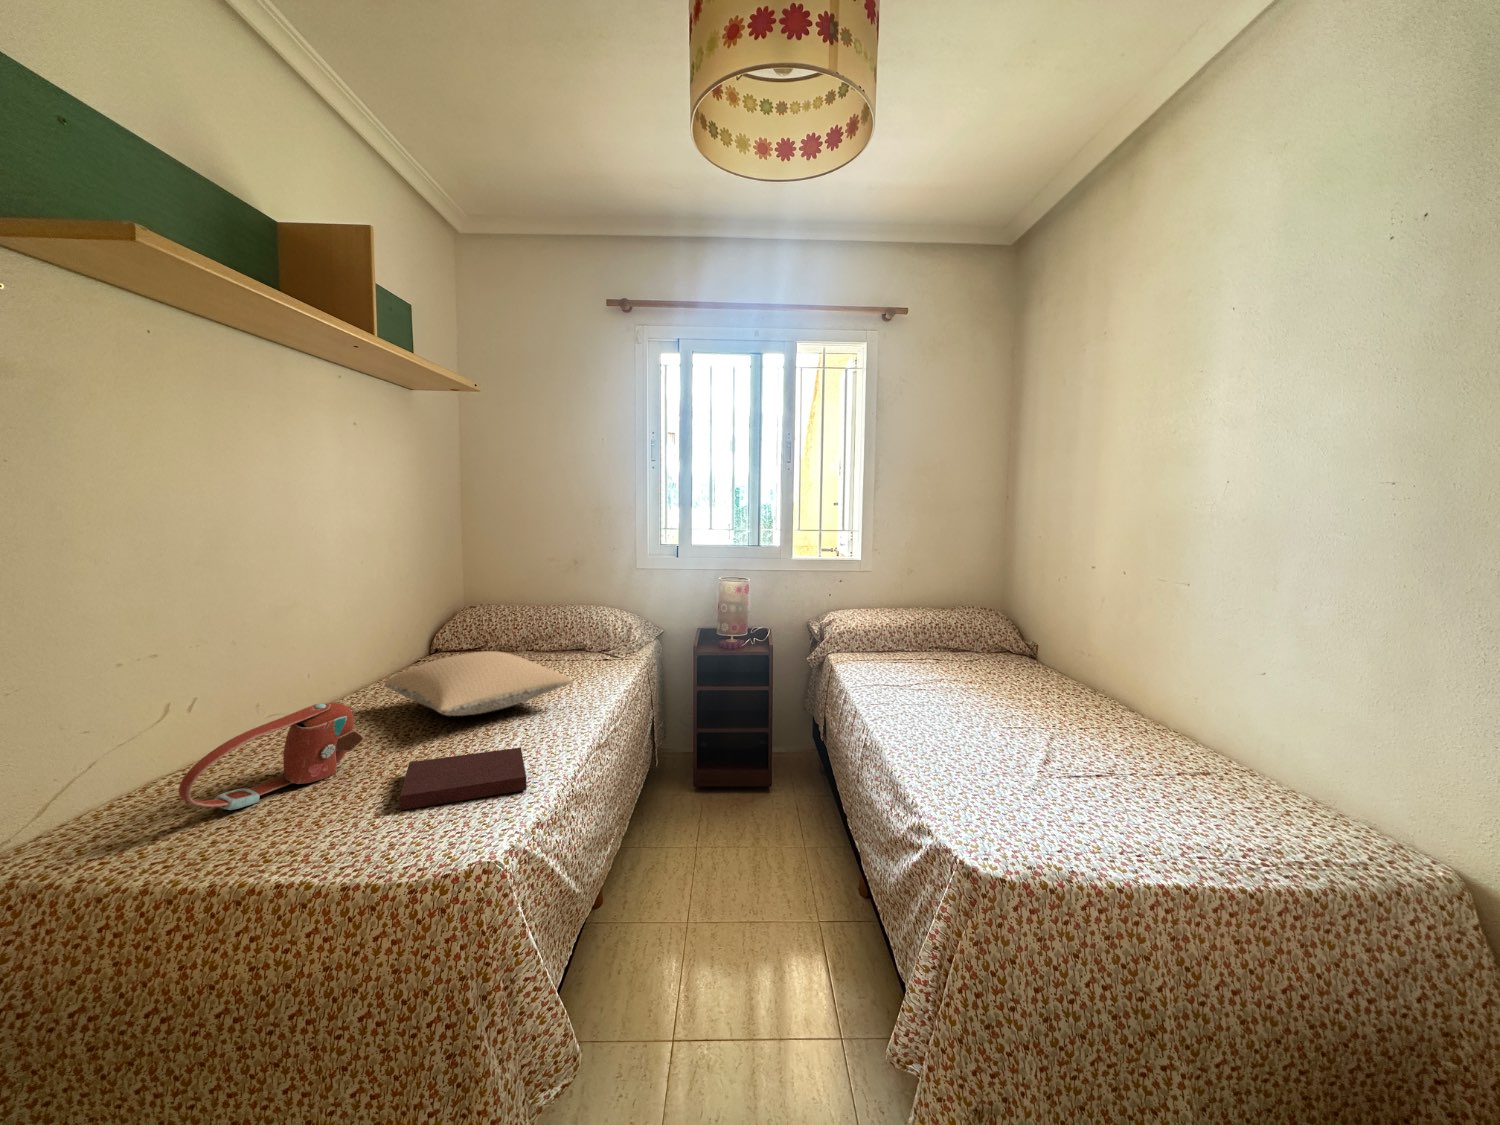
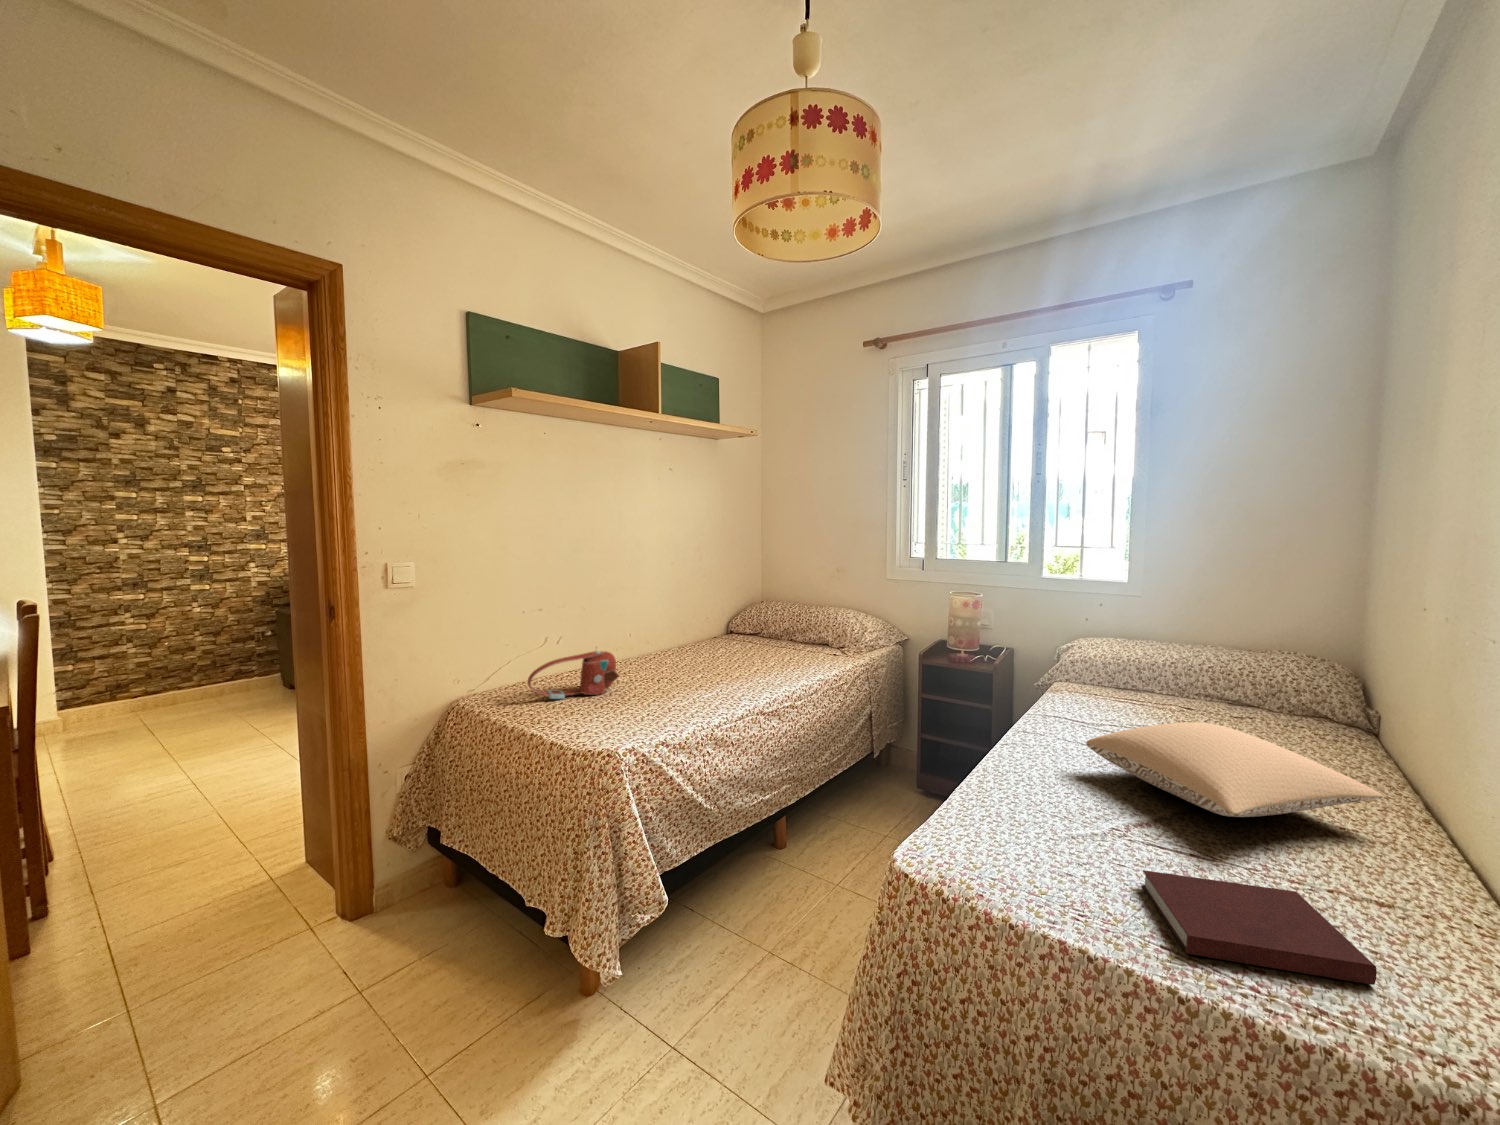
pillow: present [385,651,572,716] -> present [1086,722,1382,817]
notebook: present [399,747,526,810] -> present [1142,870,1377,985]

